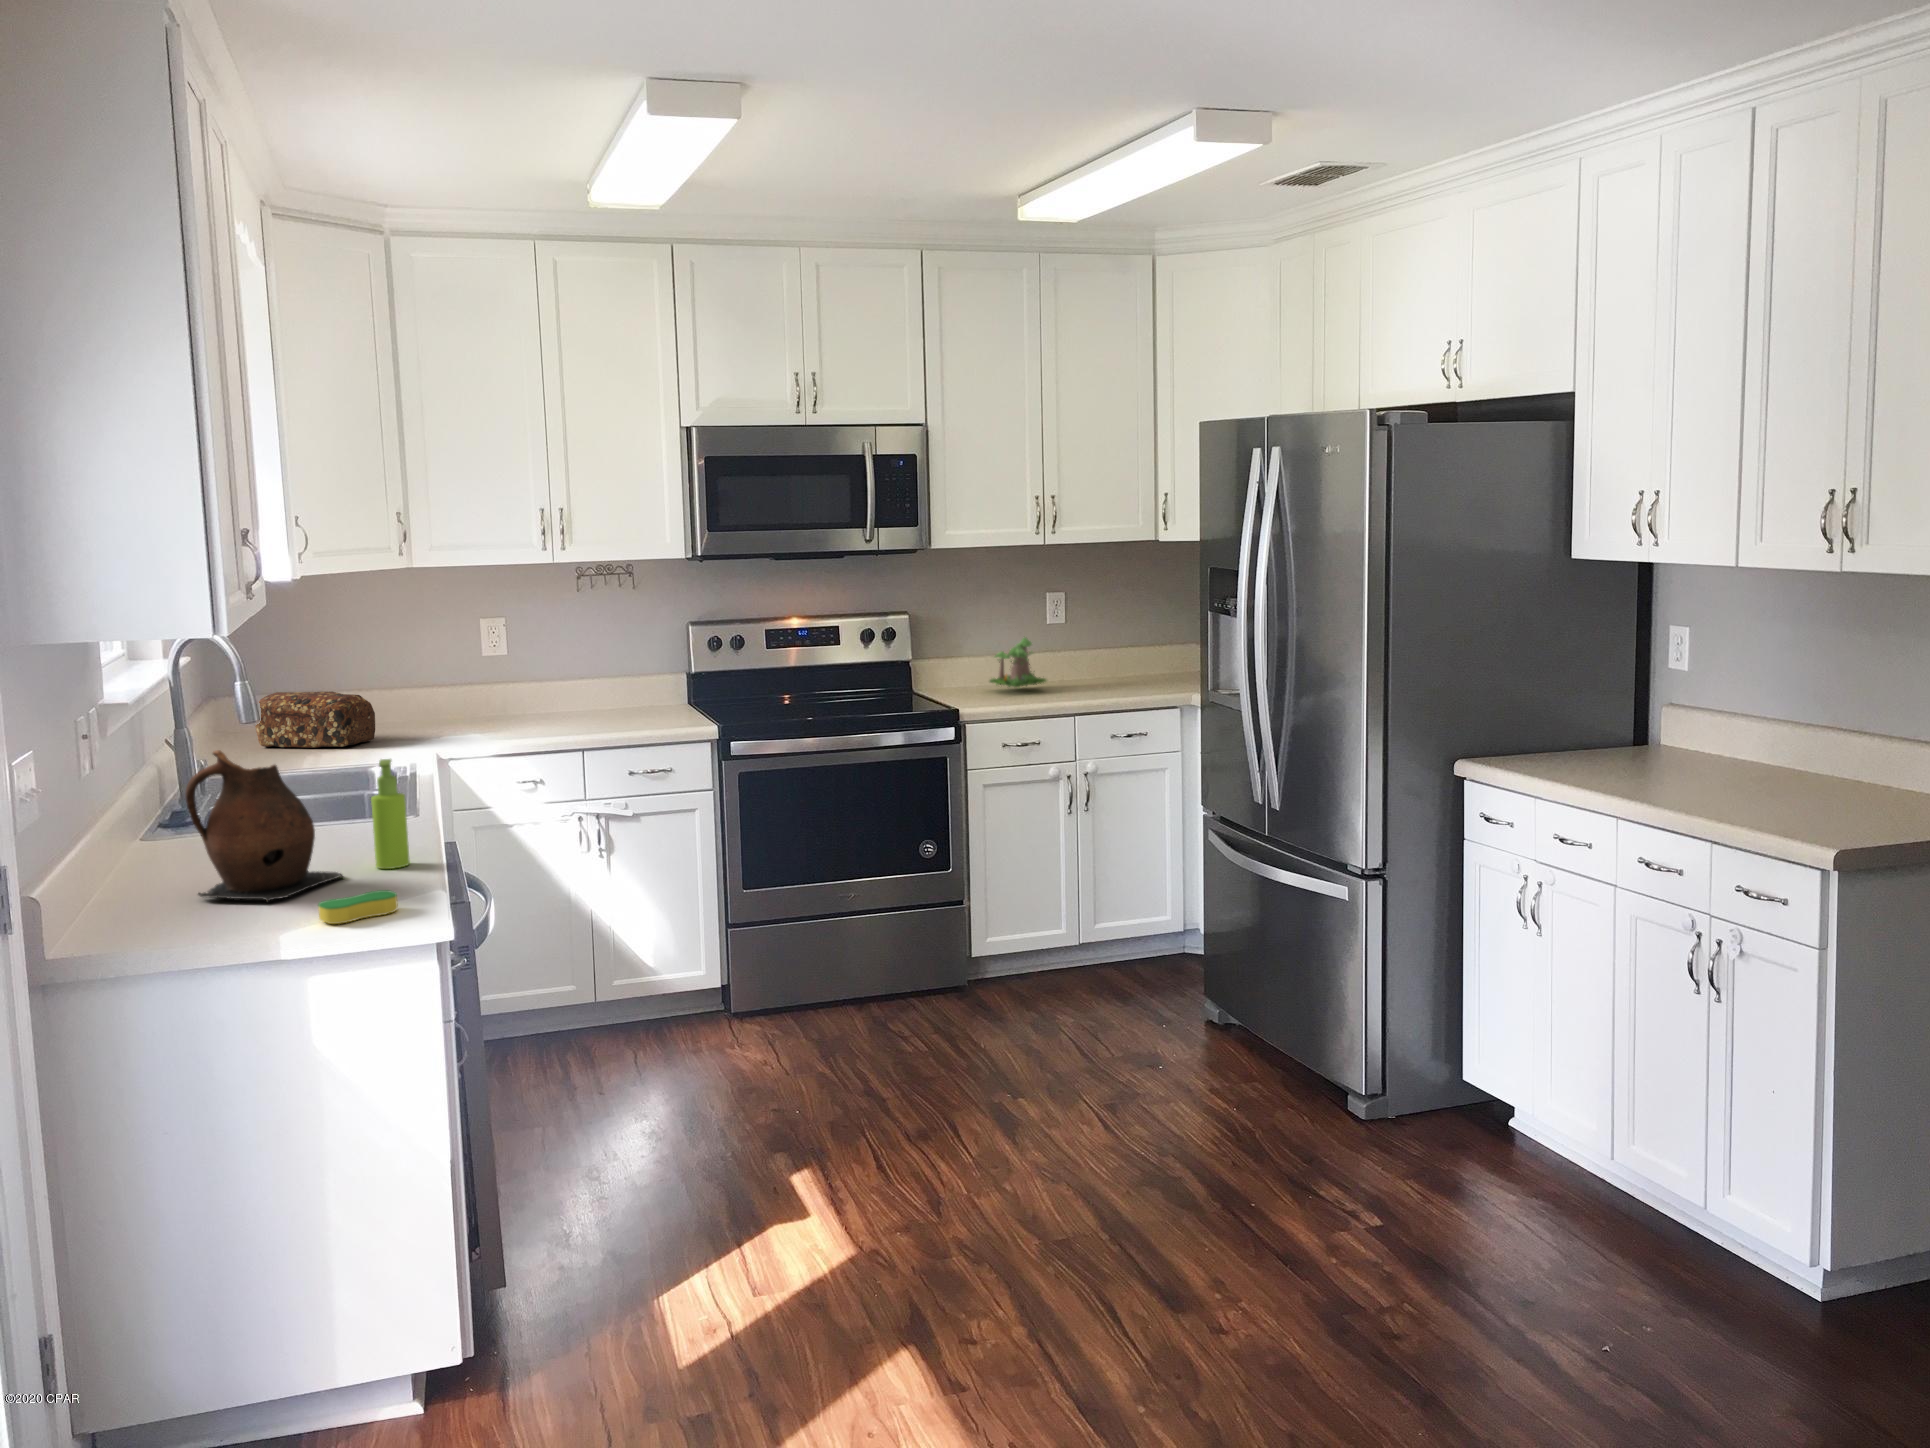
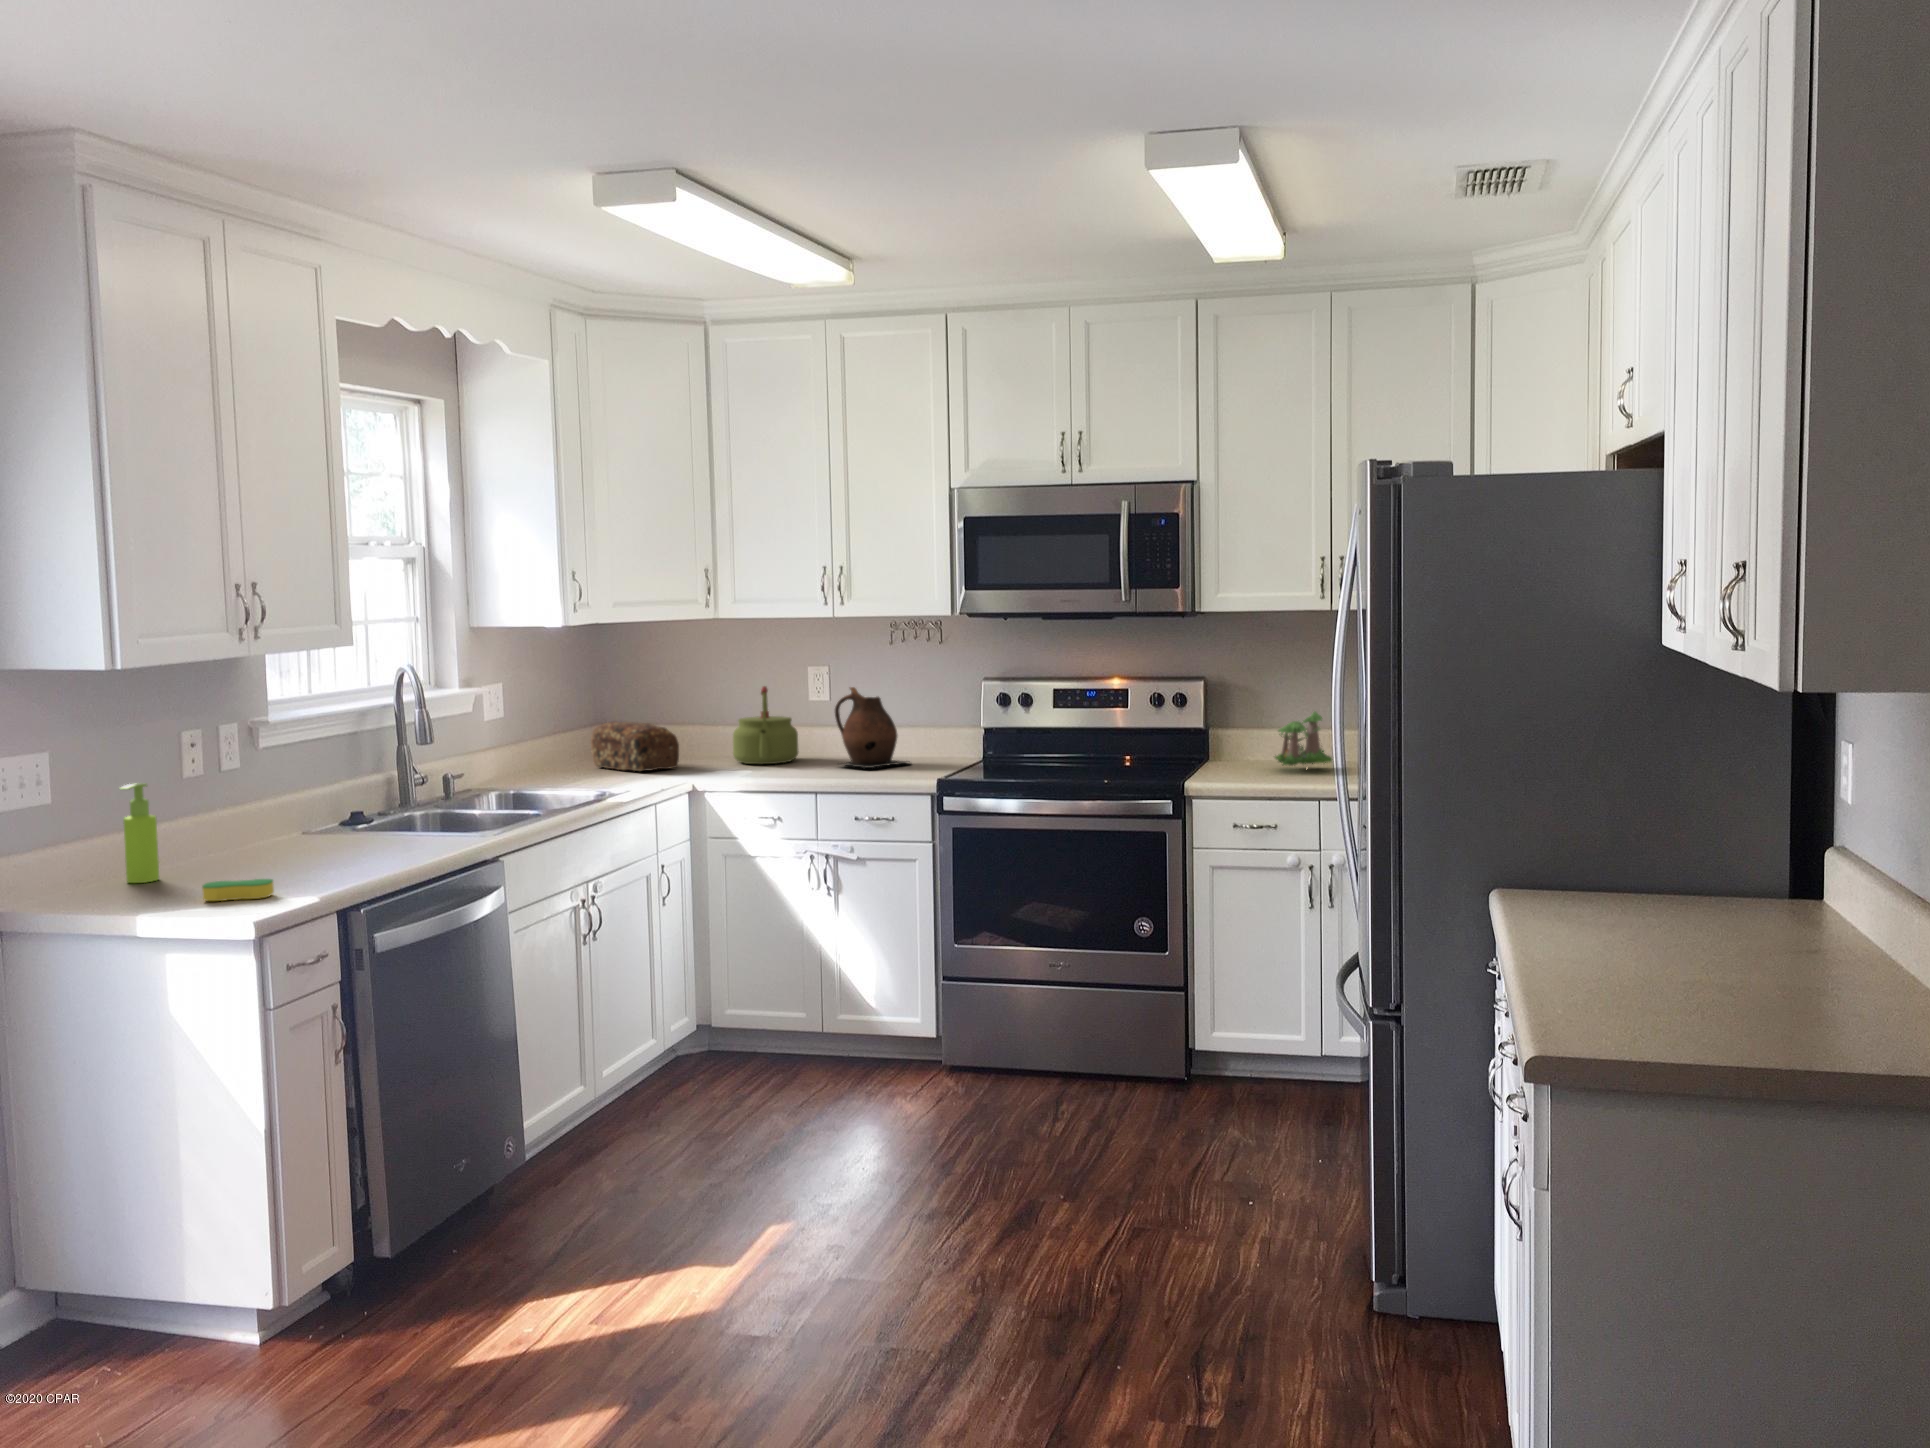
kettle: none [418,641,495,729] -> present [733,686,799,764]
ceramic pitcher: present [185,750,342,902] -> present [835,687,908,768]
soap dispenser: present [371,759,410,869] -> present [120,783,159,883]

